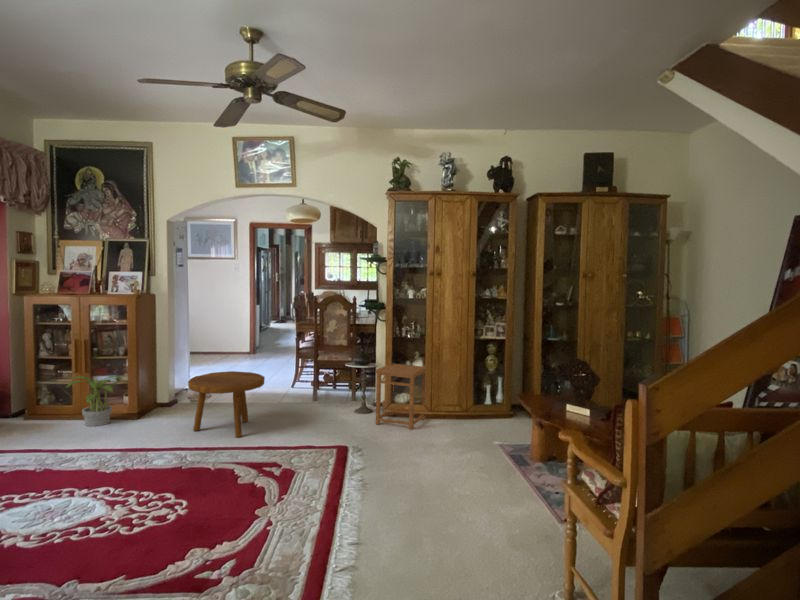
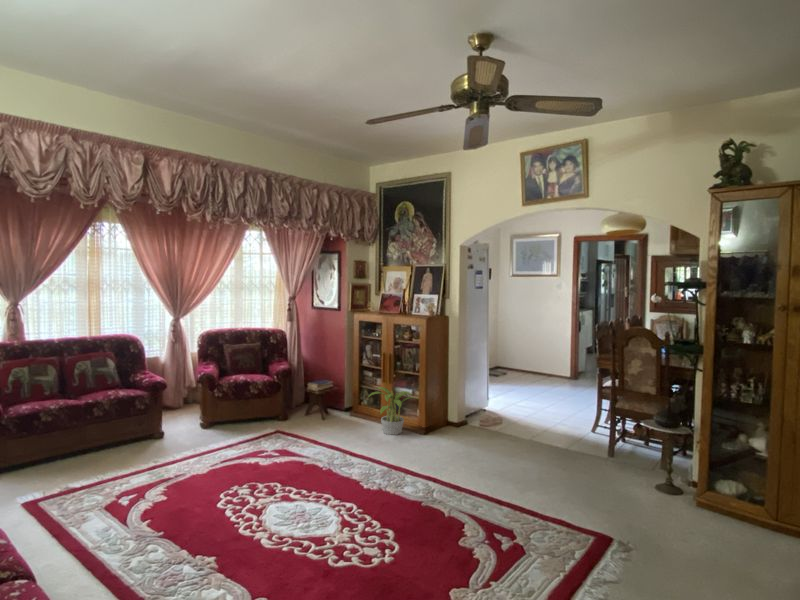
side table: present [376,364,427,429] -> none [675,433,772,541]
footstool: present [188,371,265,438] -> none [453,404,533,483]

